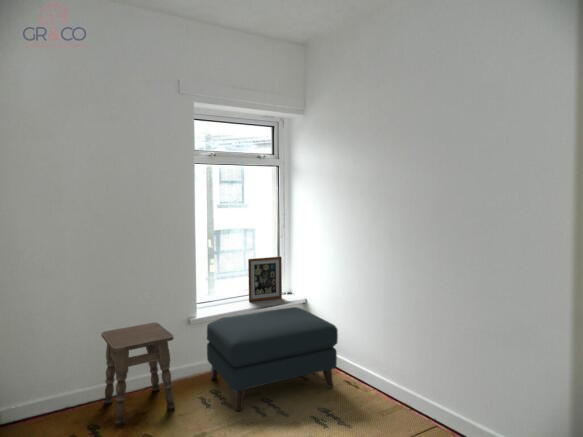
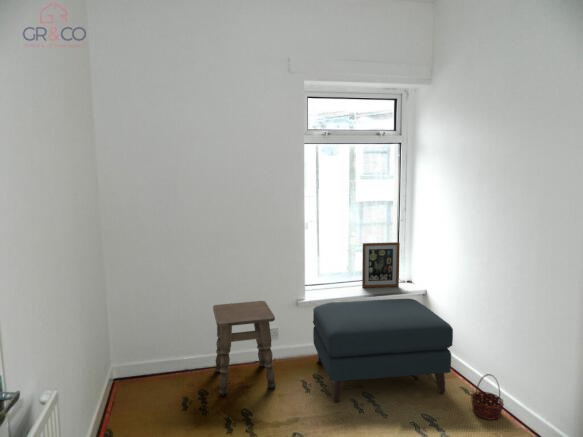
basket: none [356,363,382,403] -> present [471,374,504,420]

